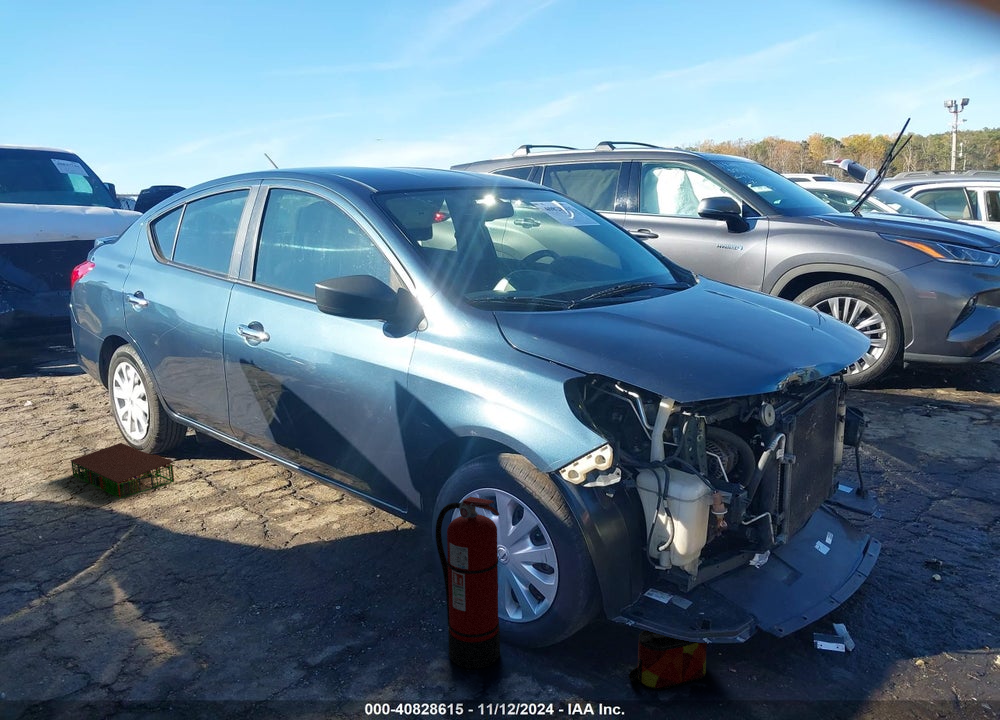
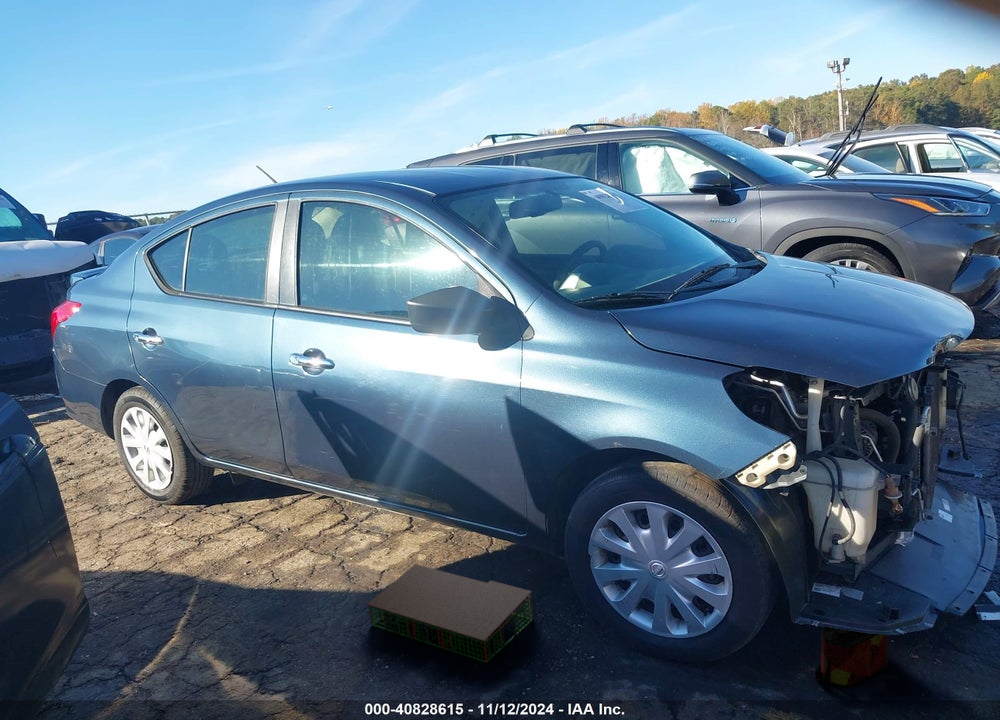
storage bin: present [70,443,174,498] -> present [367,564,533,662]
fire extinguisher: present [436,497,500,669] -> none [590,513,671,693]

